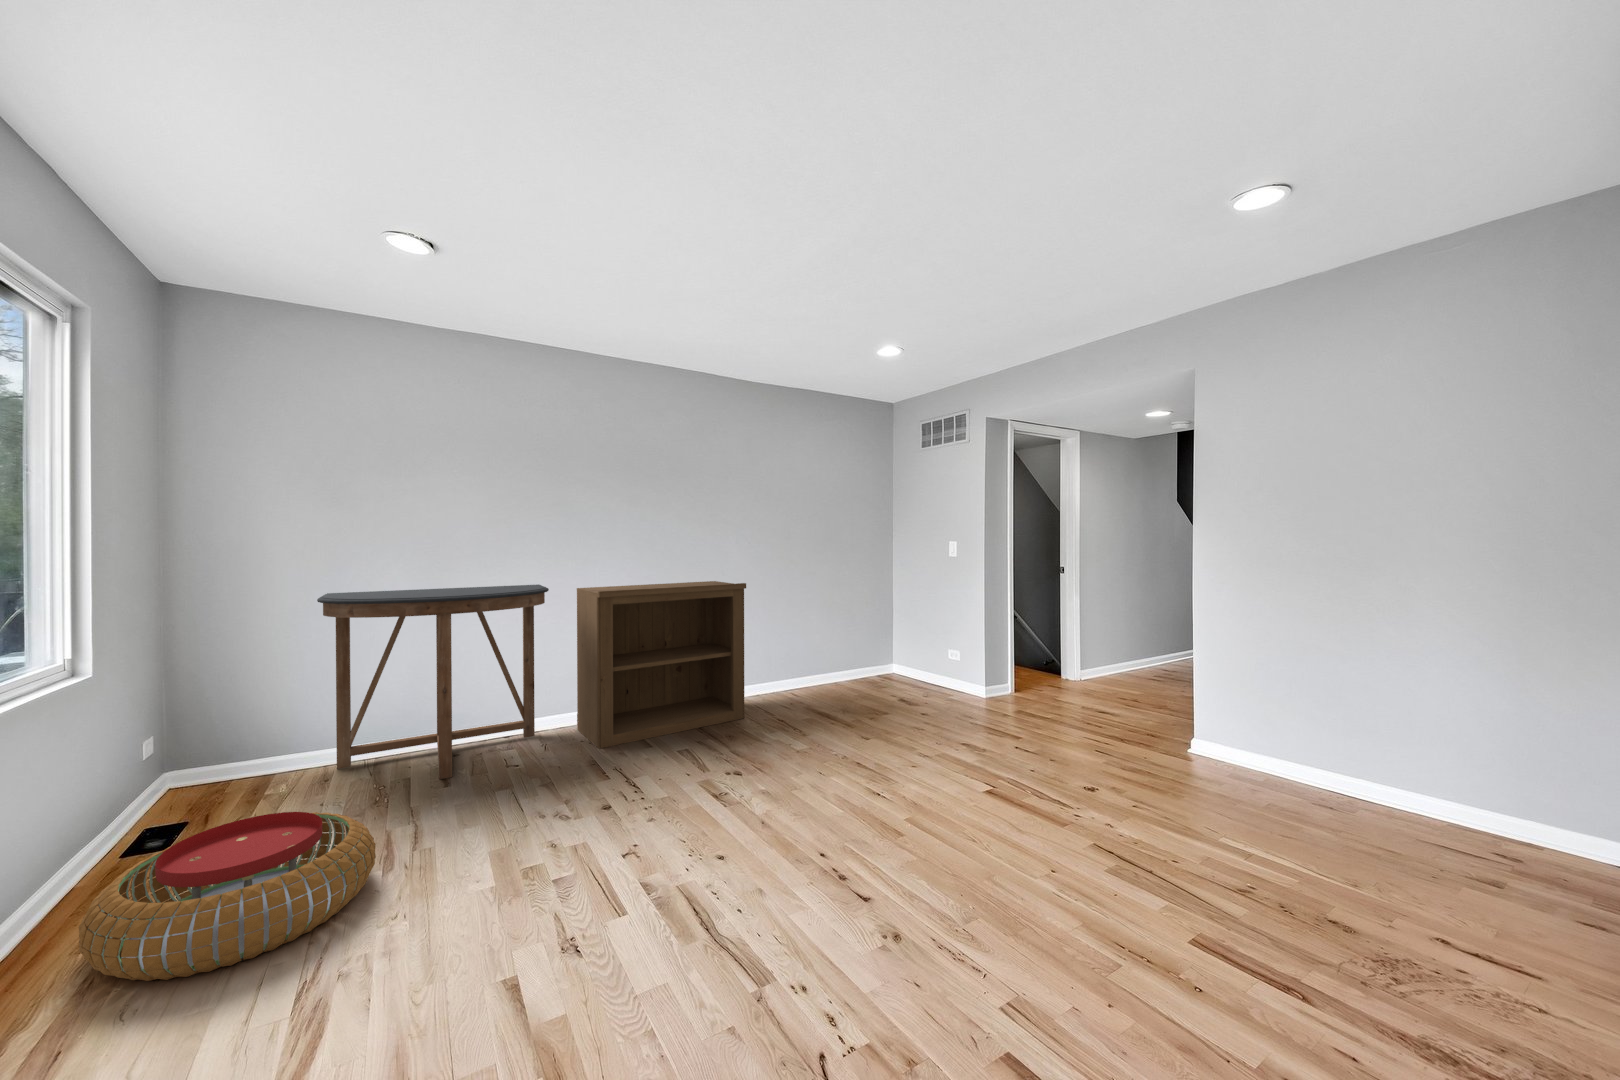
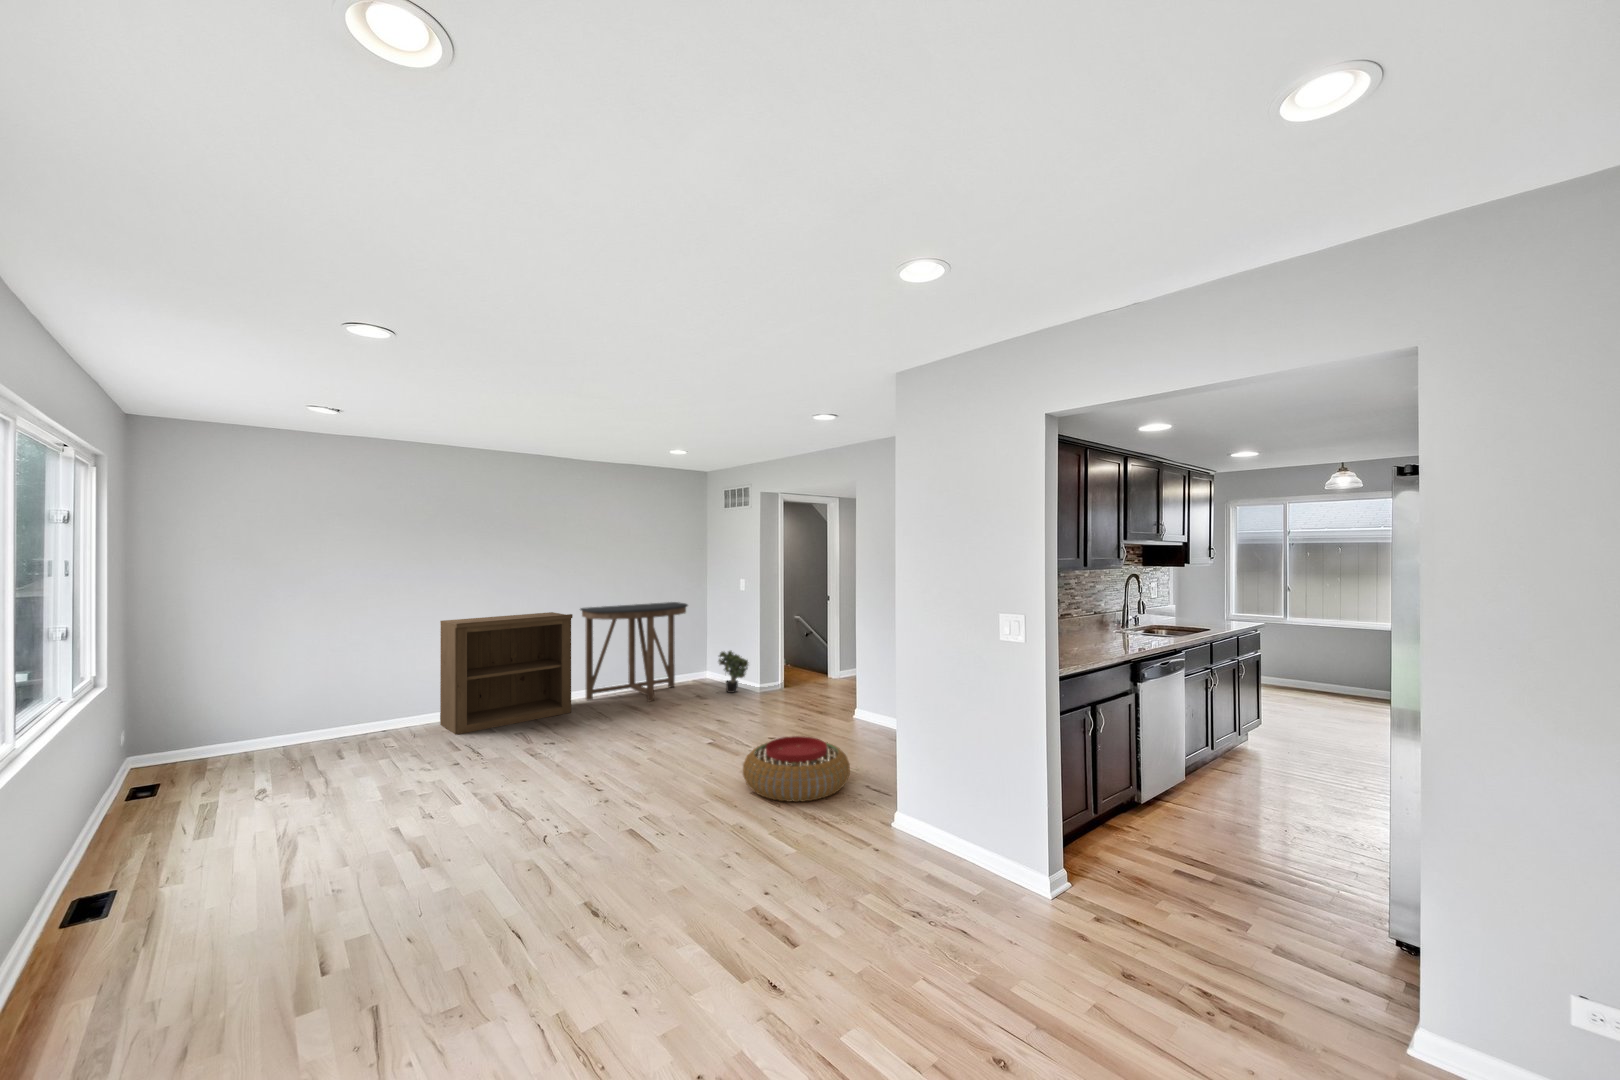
console table: present [317,584,549,779] -> present [580,602,688,702]
potted plant: none [925,638,971,696] -> present [719,651,748,693]
pouf: present [79,812,376,981] -> present [743,736,850,802]

